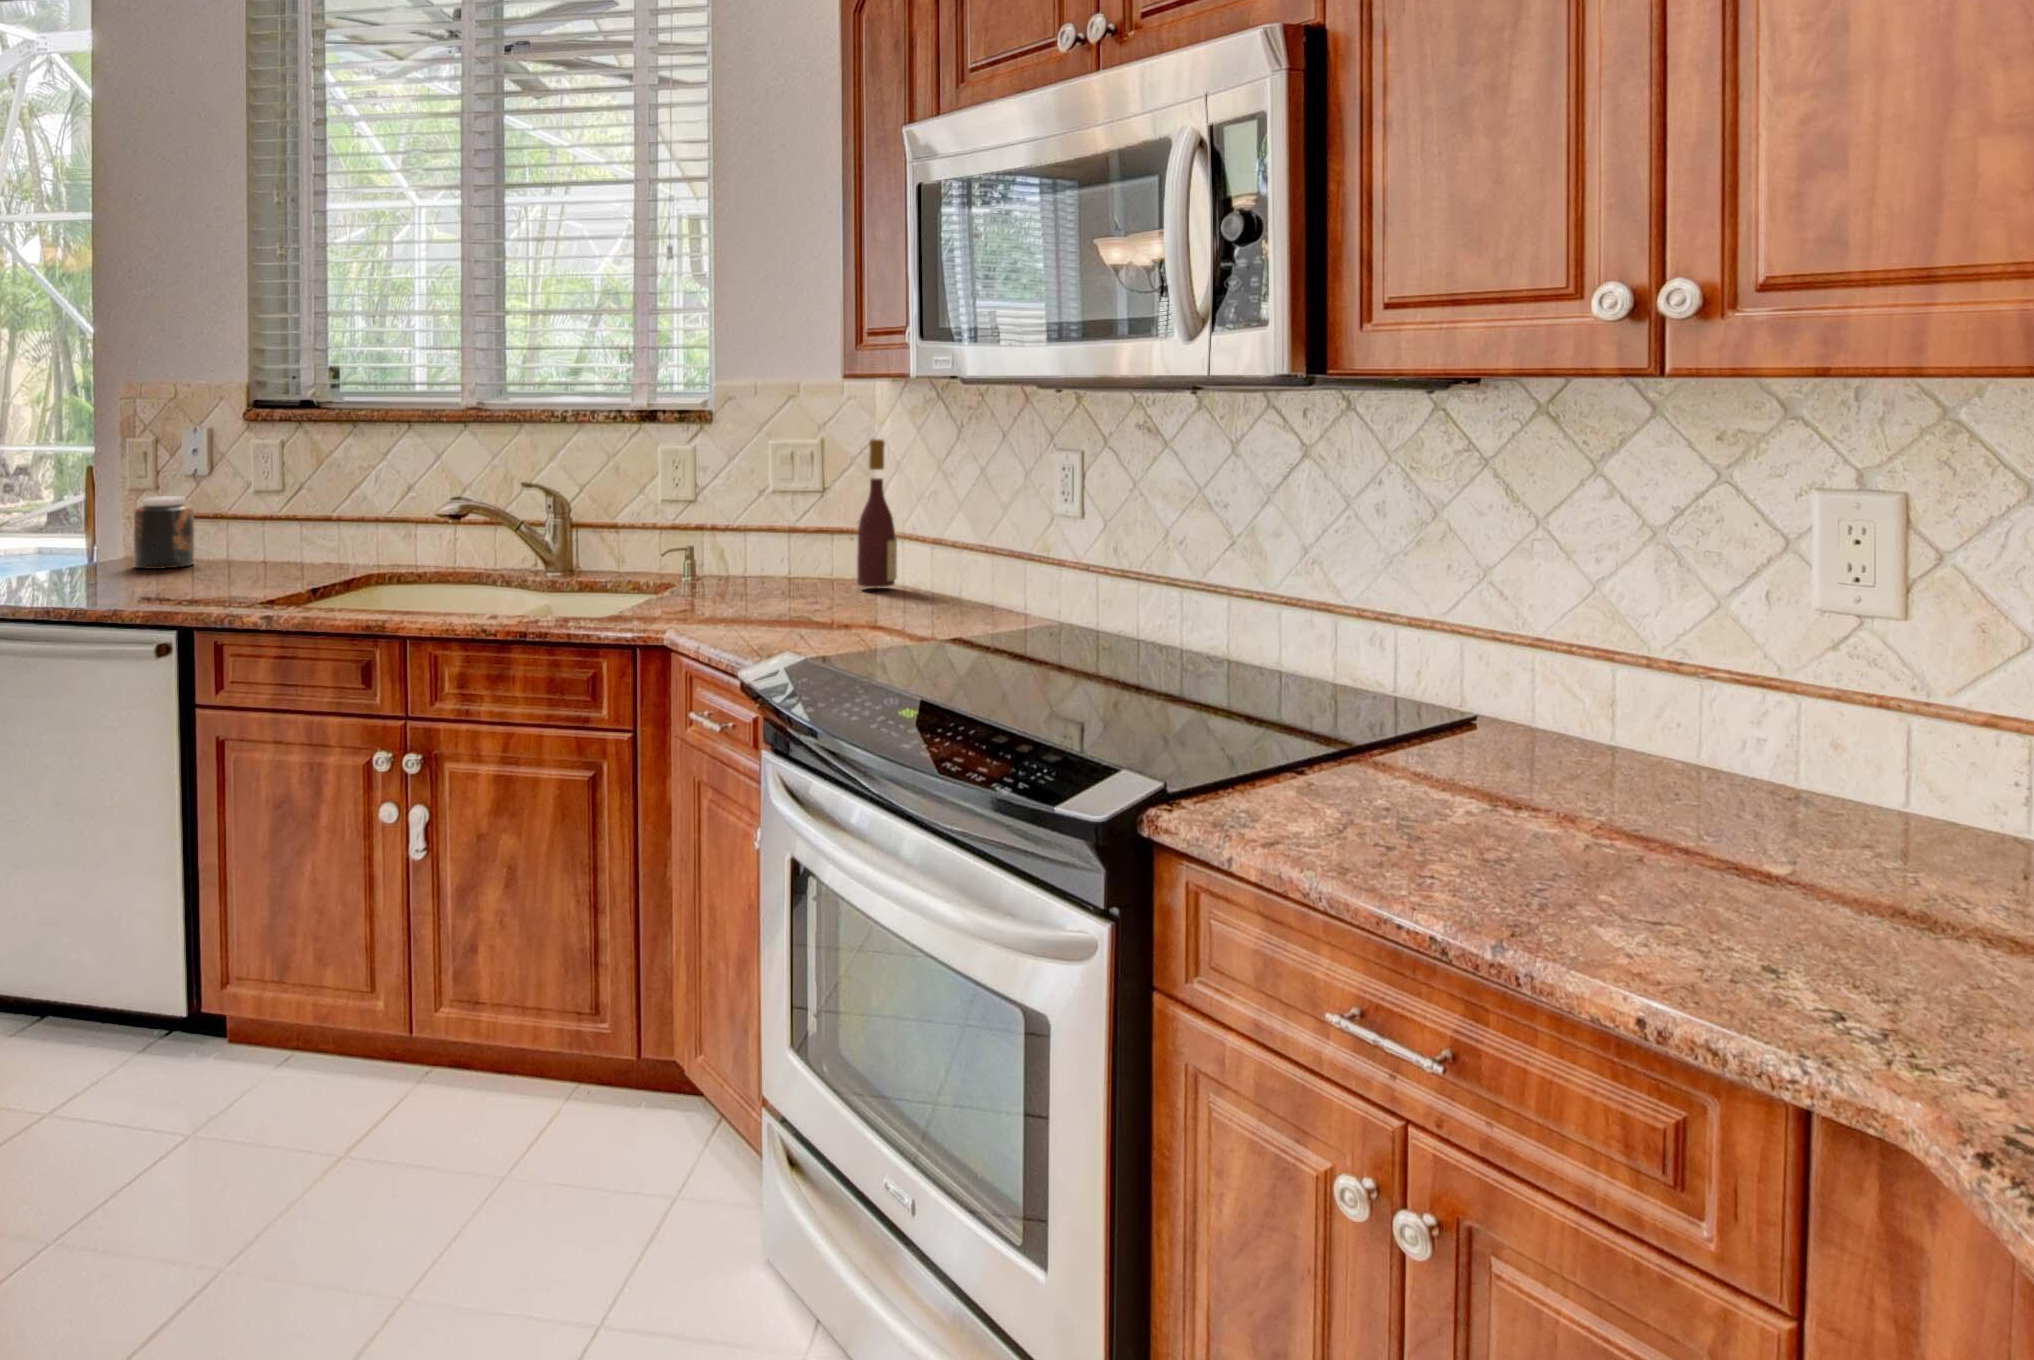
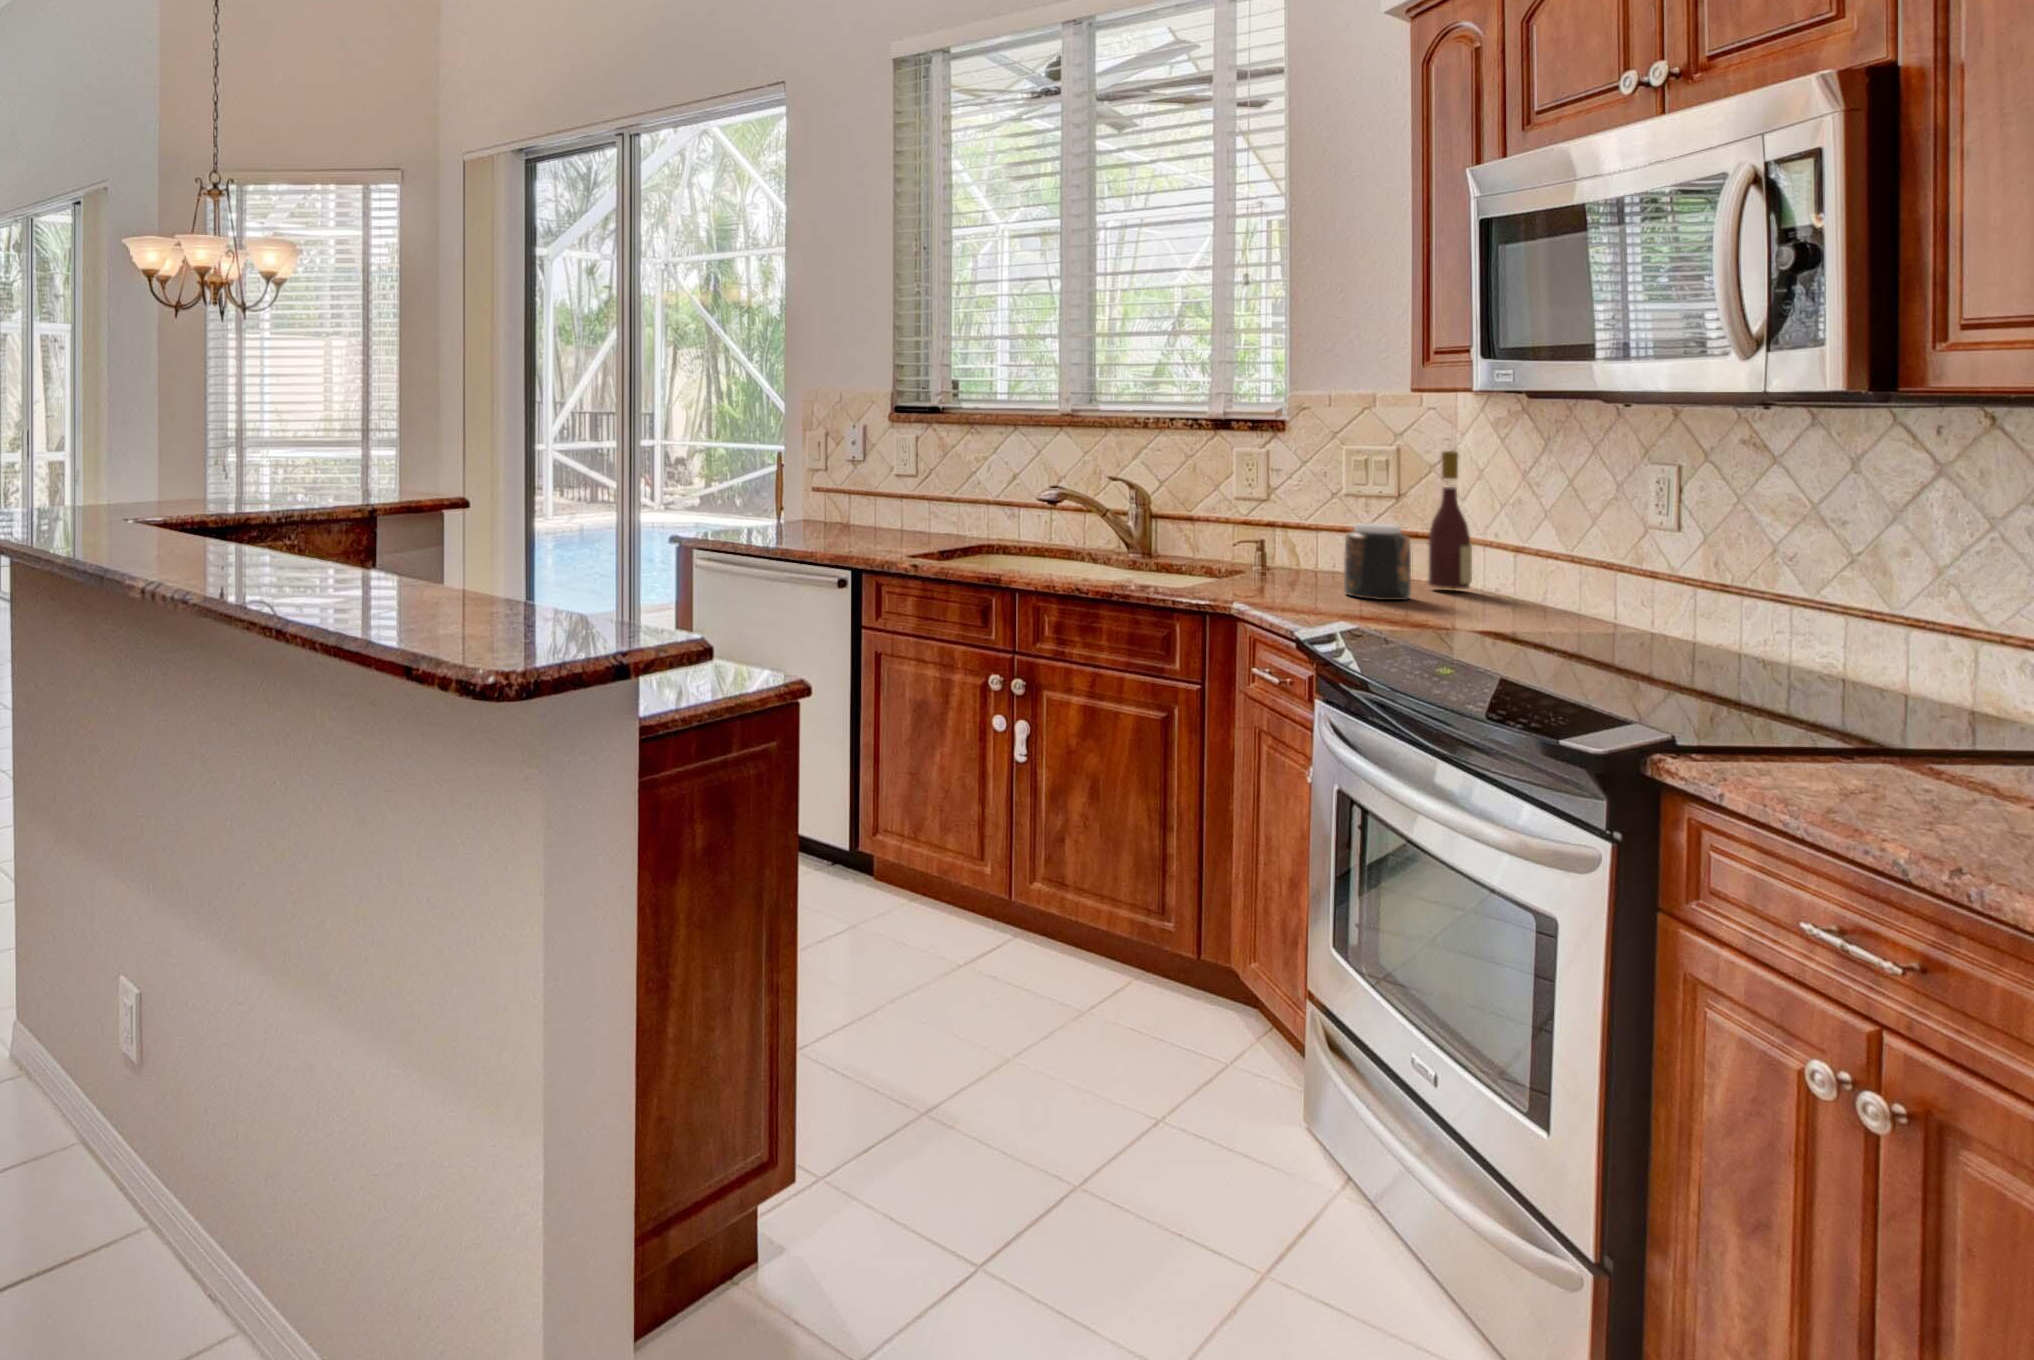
jar: present [134,496,194,569] -> present [1344,523,1411,600]

